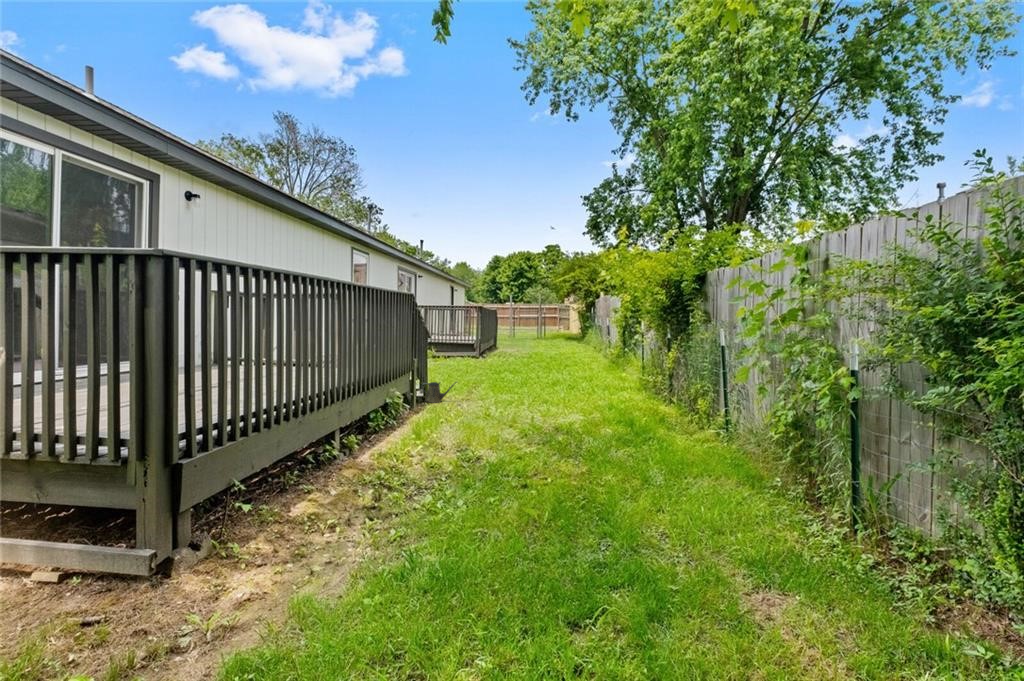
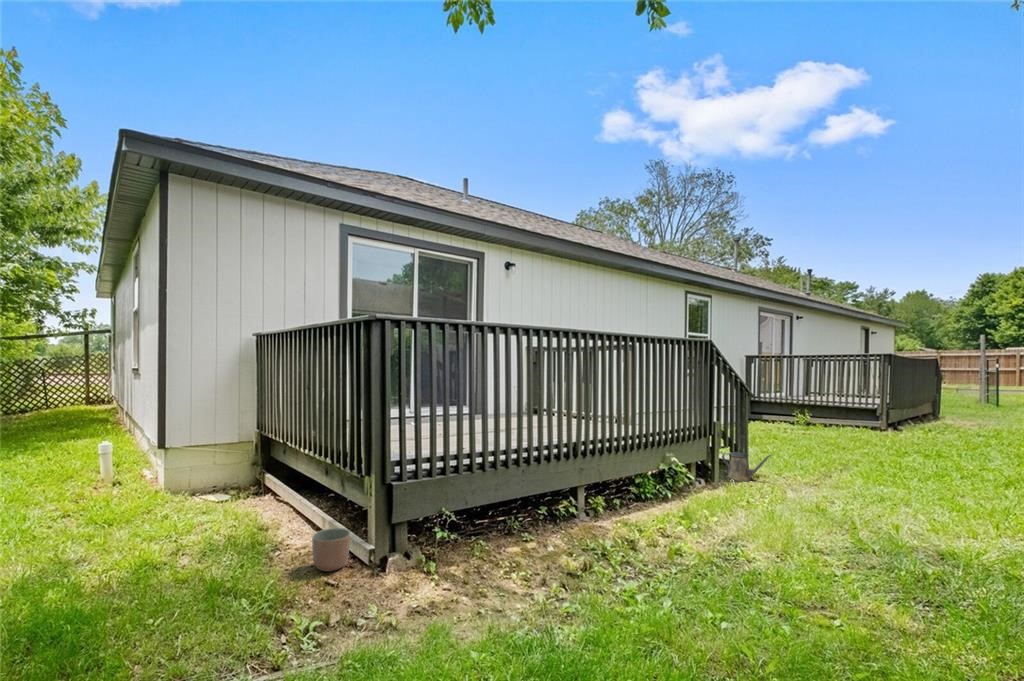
planter: none [52,556,125,627] -> present [312,528,350,572]

